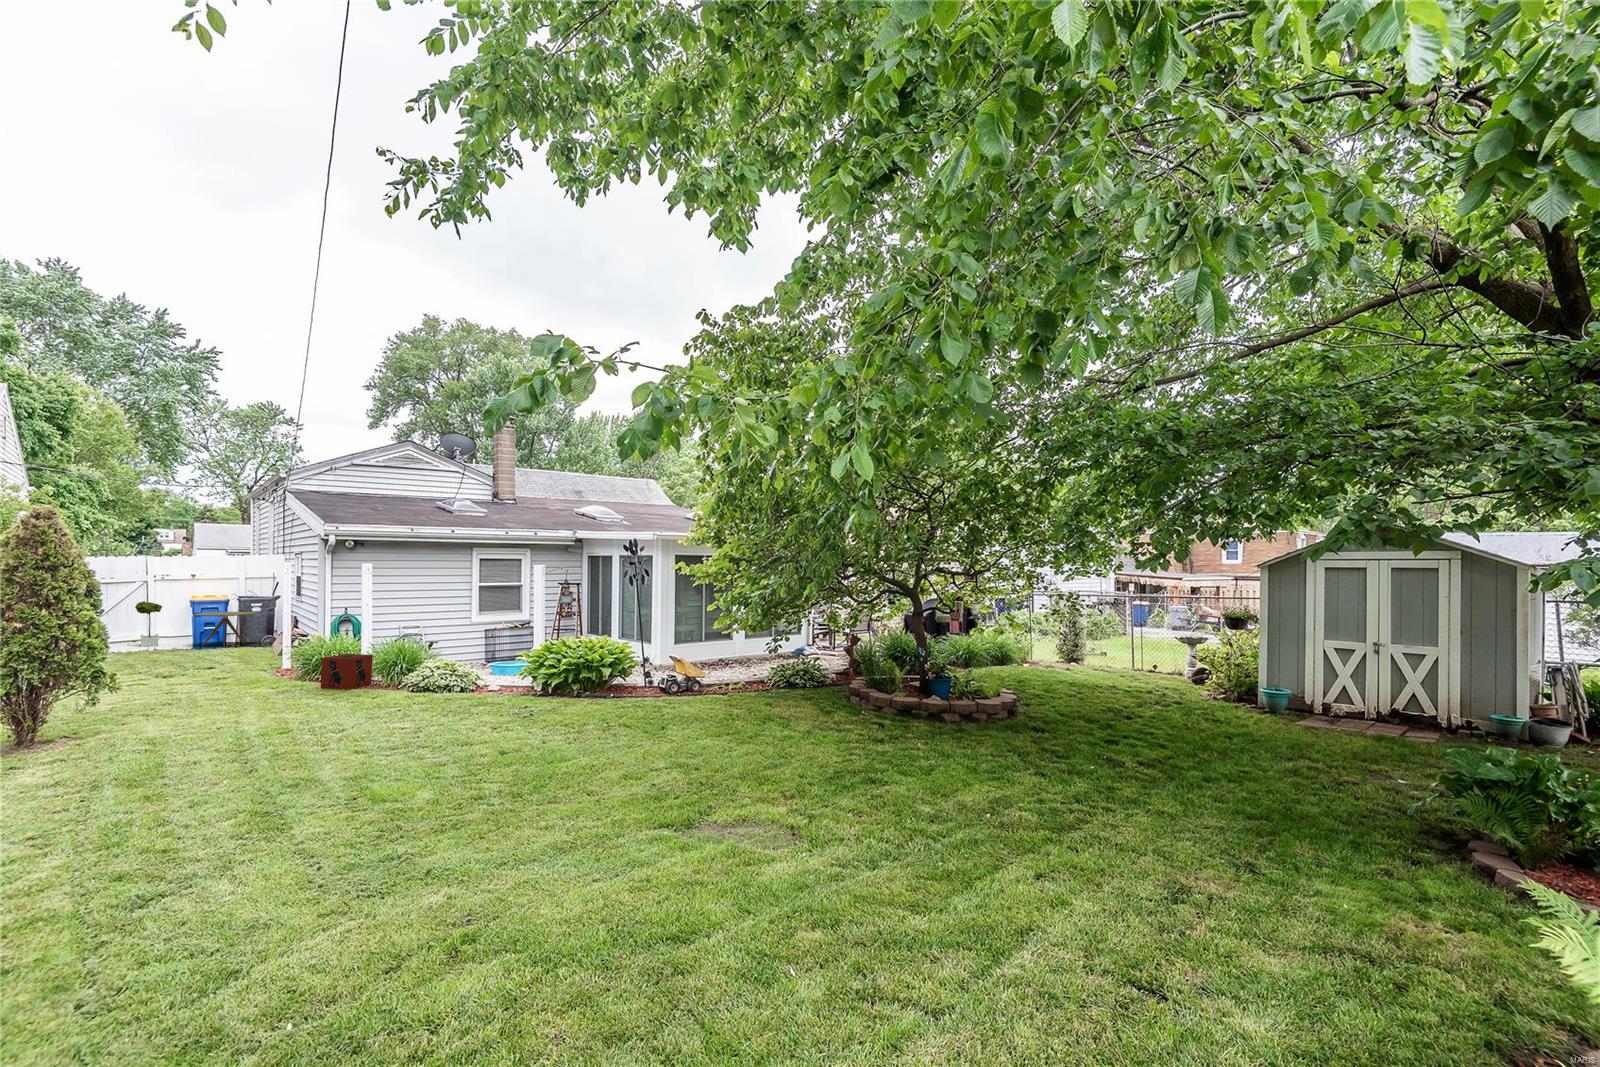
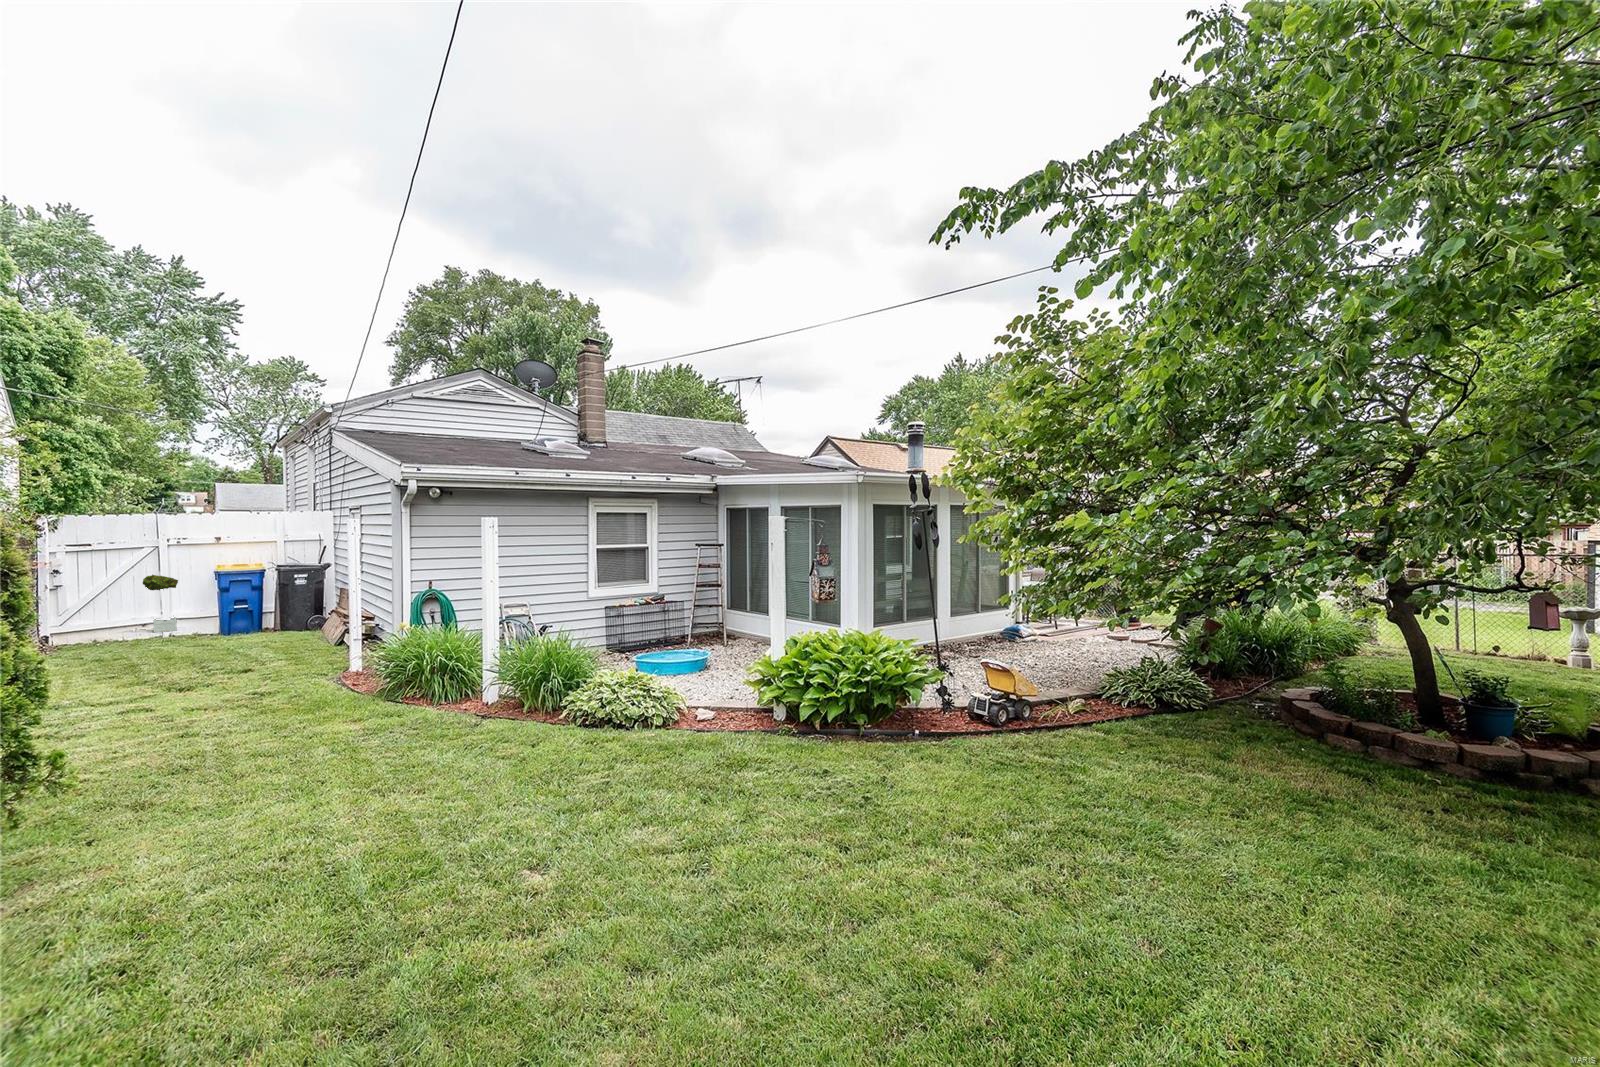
round table: present [194,612,256,647] -> none [221,585,299,631]
storage box: present [321,654,373,690] -> none [417,653,488,709]

